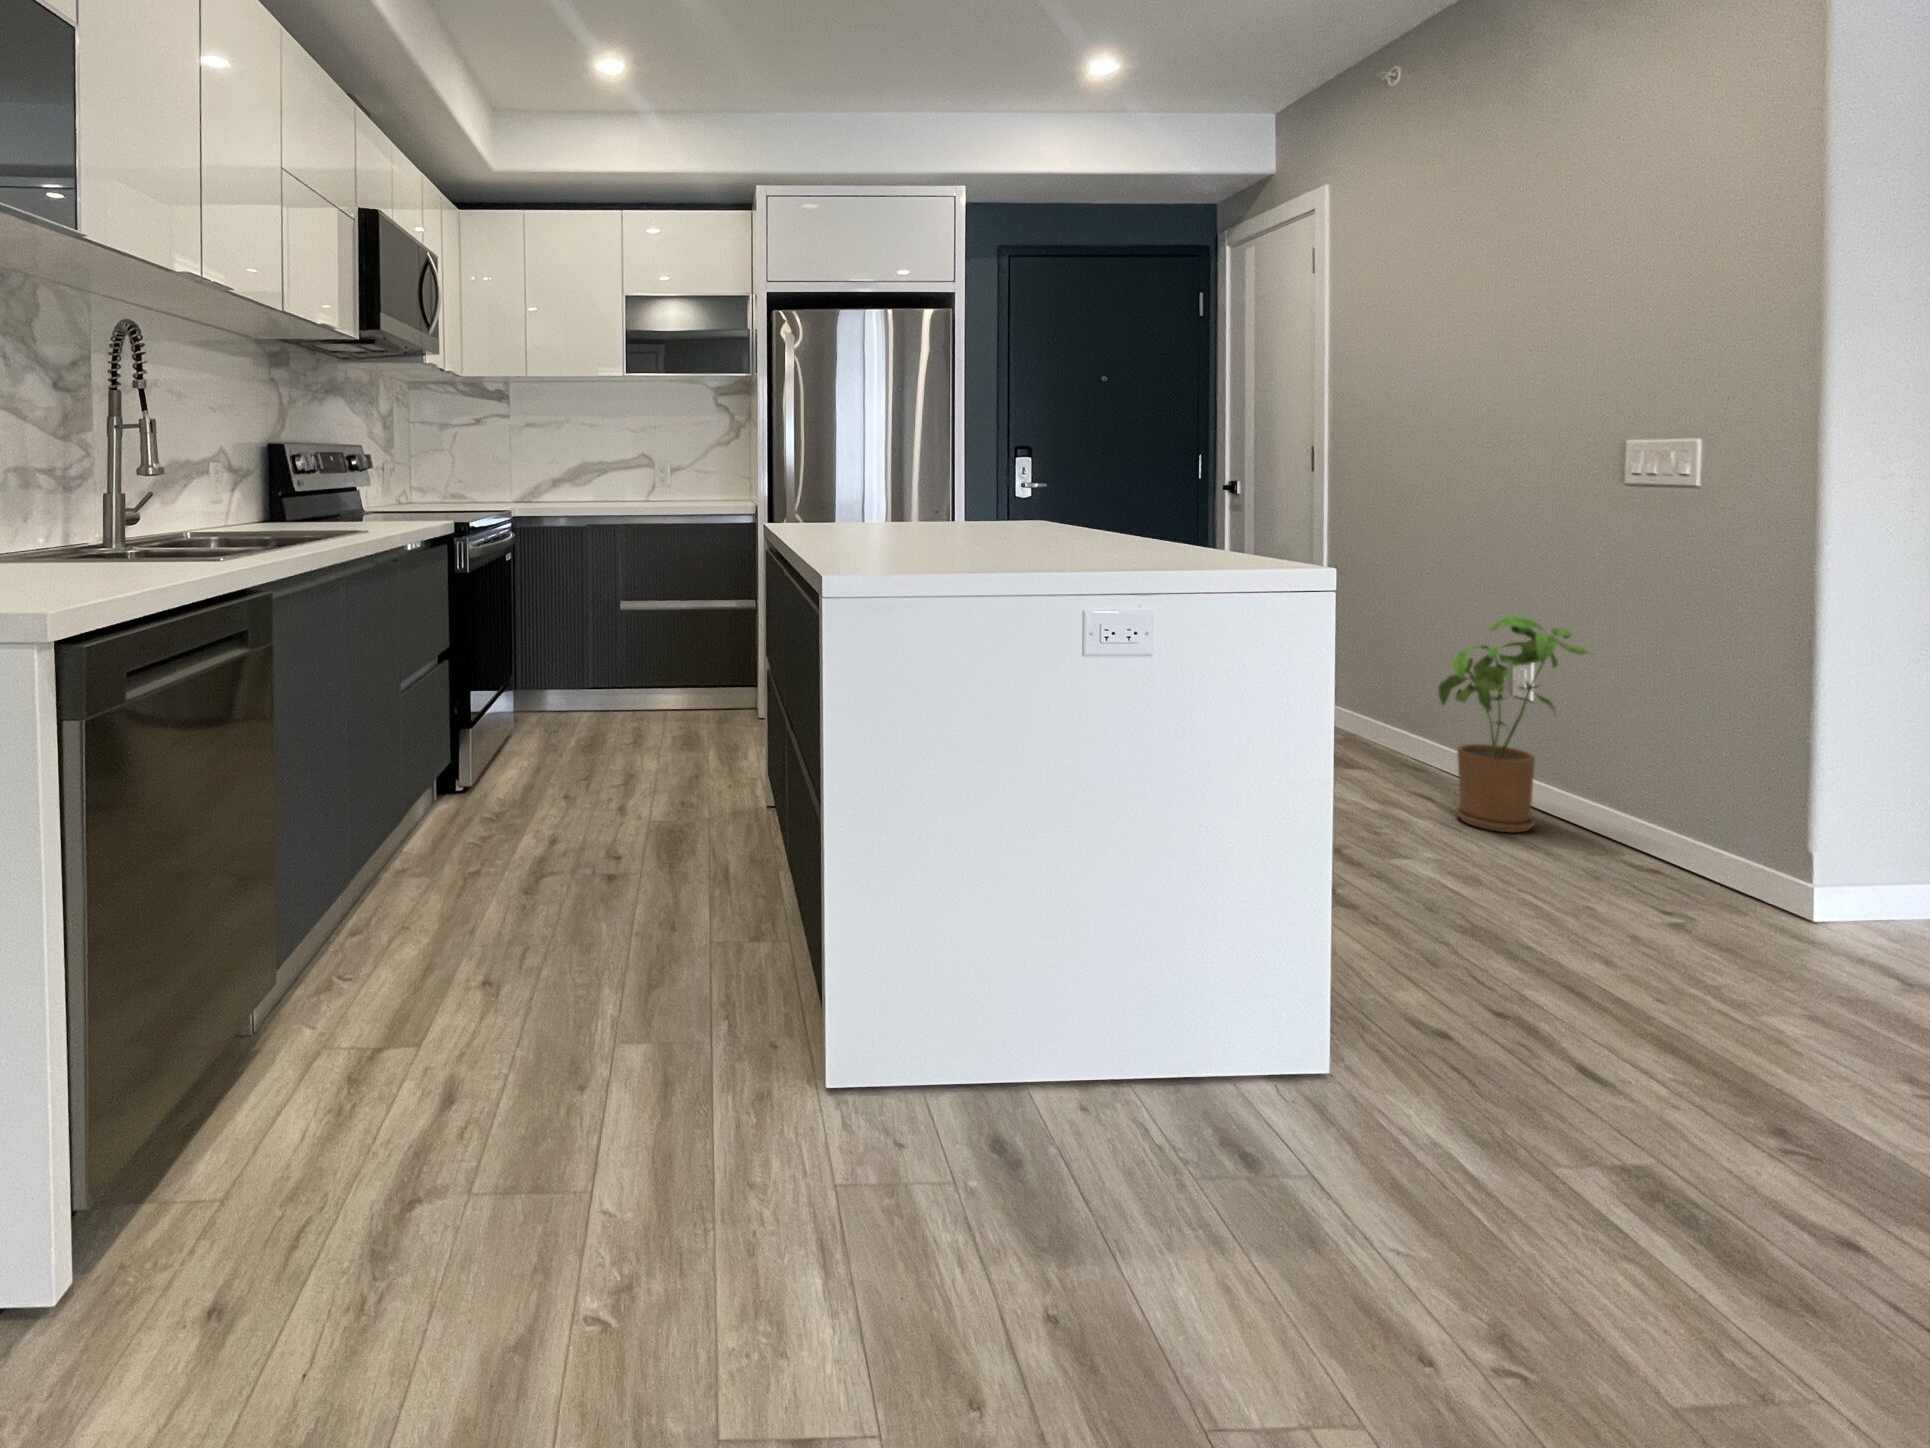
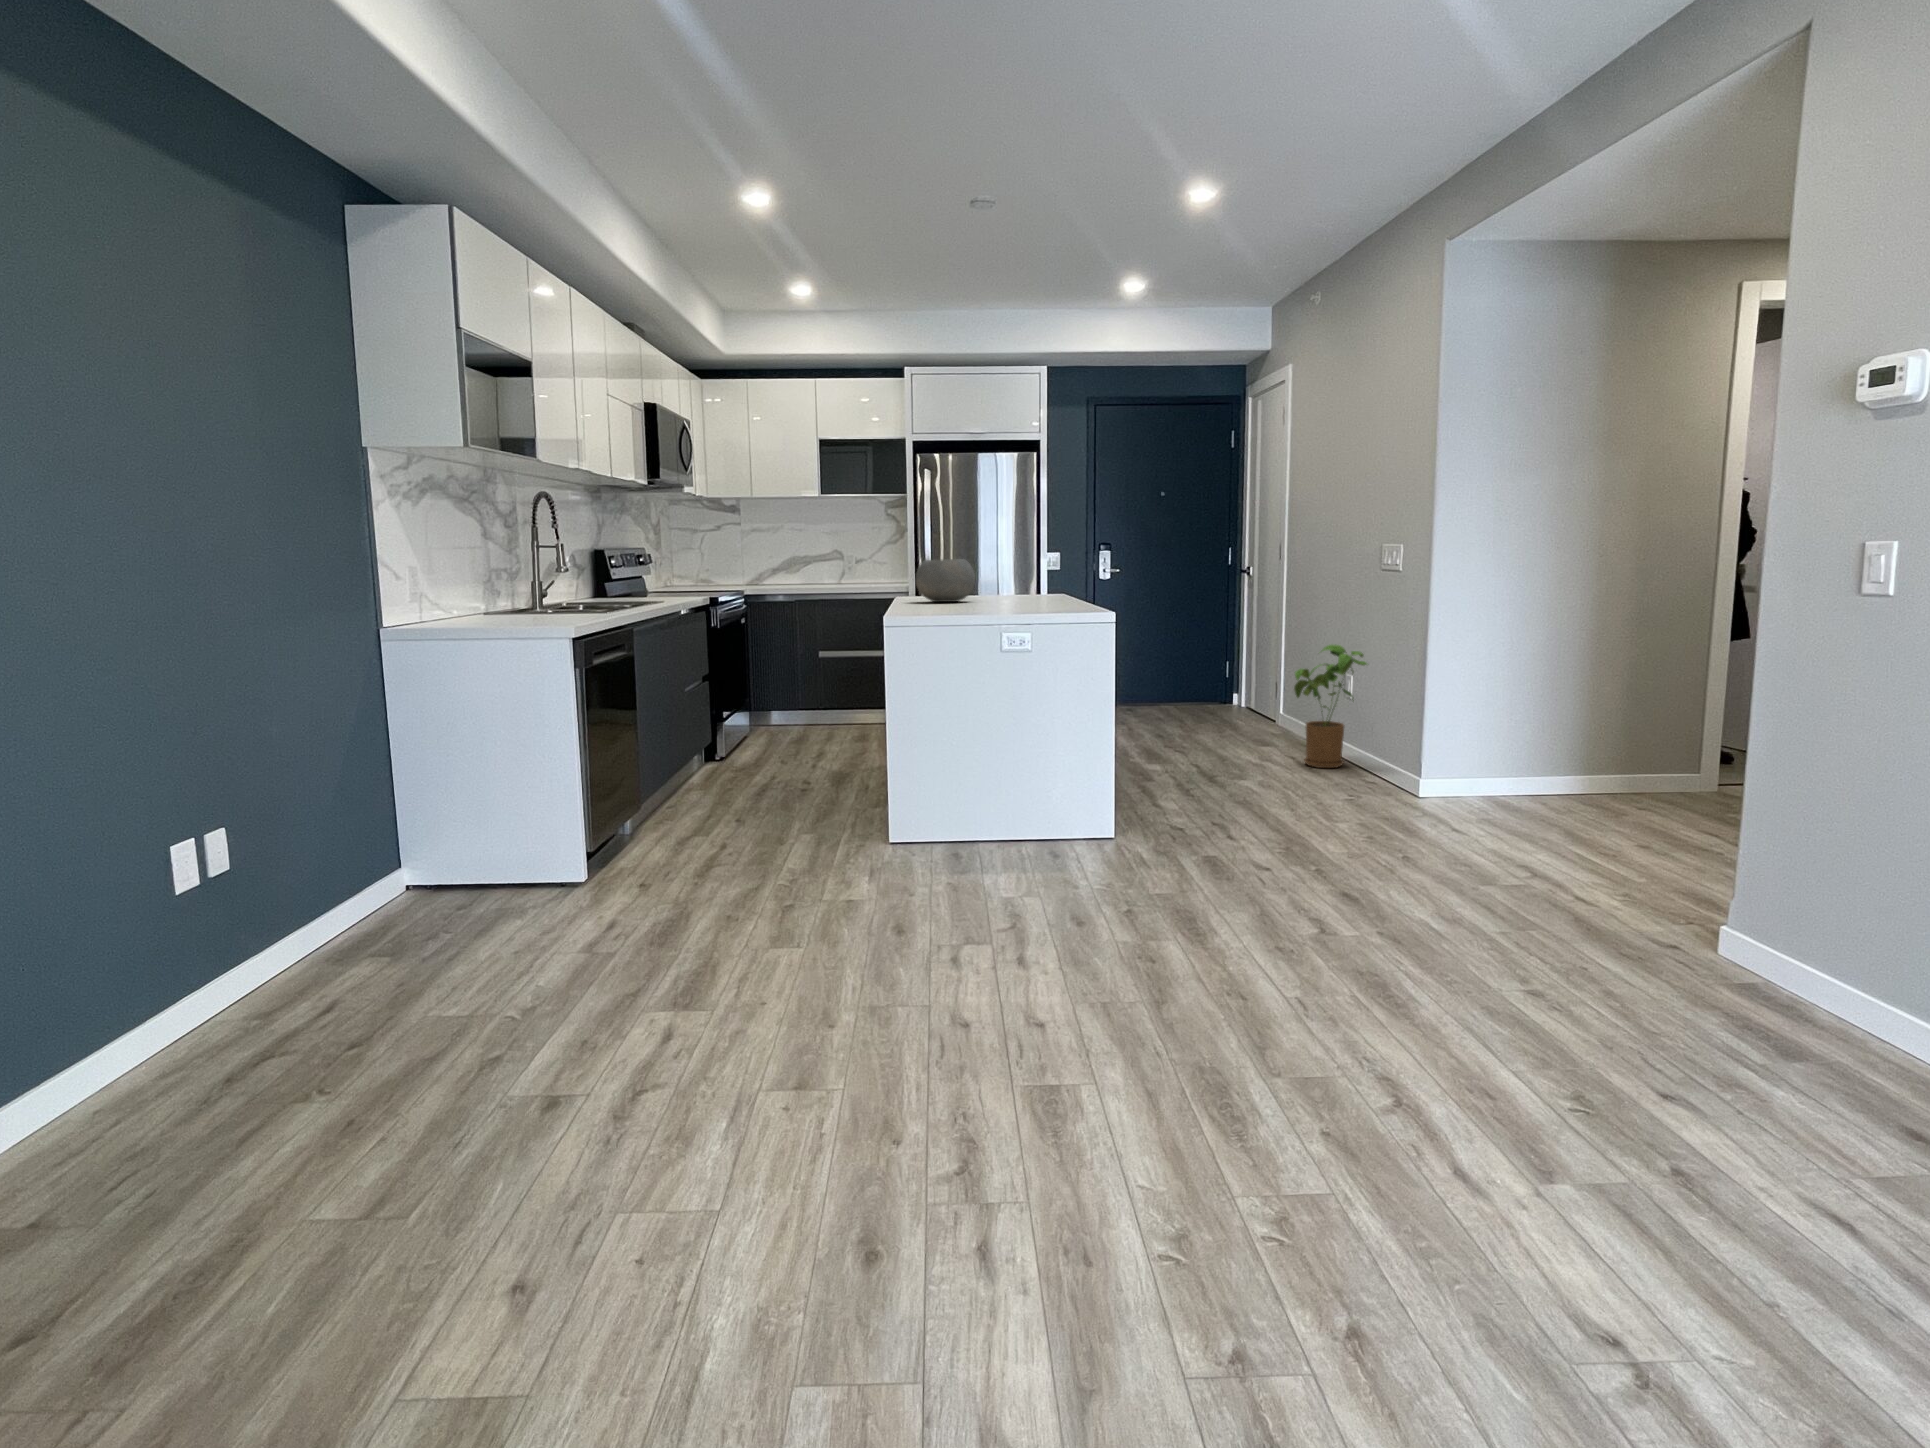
bowl: none [808,459,915,536] -> present [916,559,975,602]

